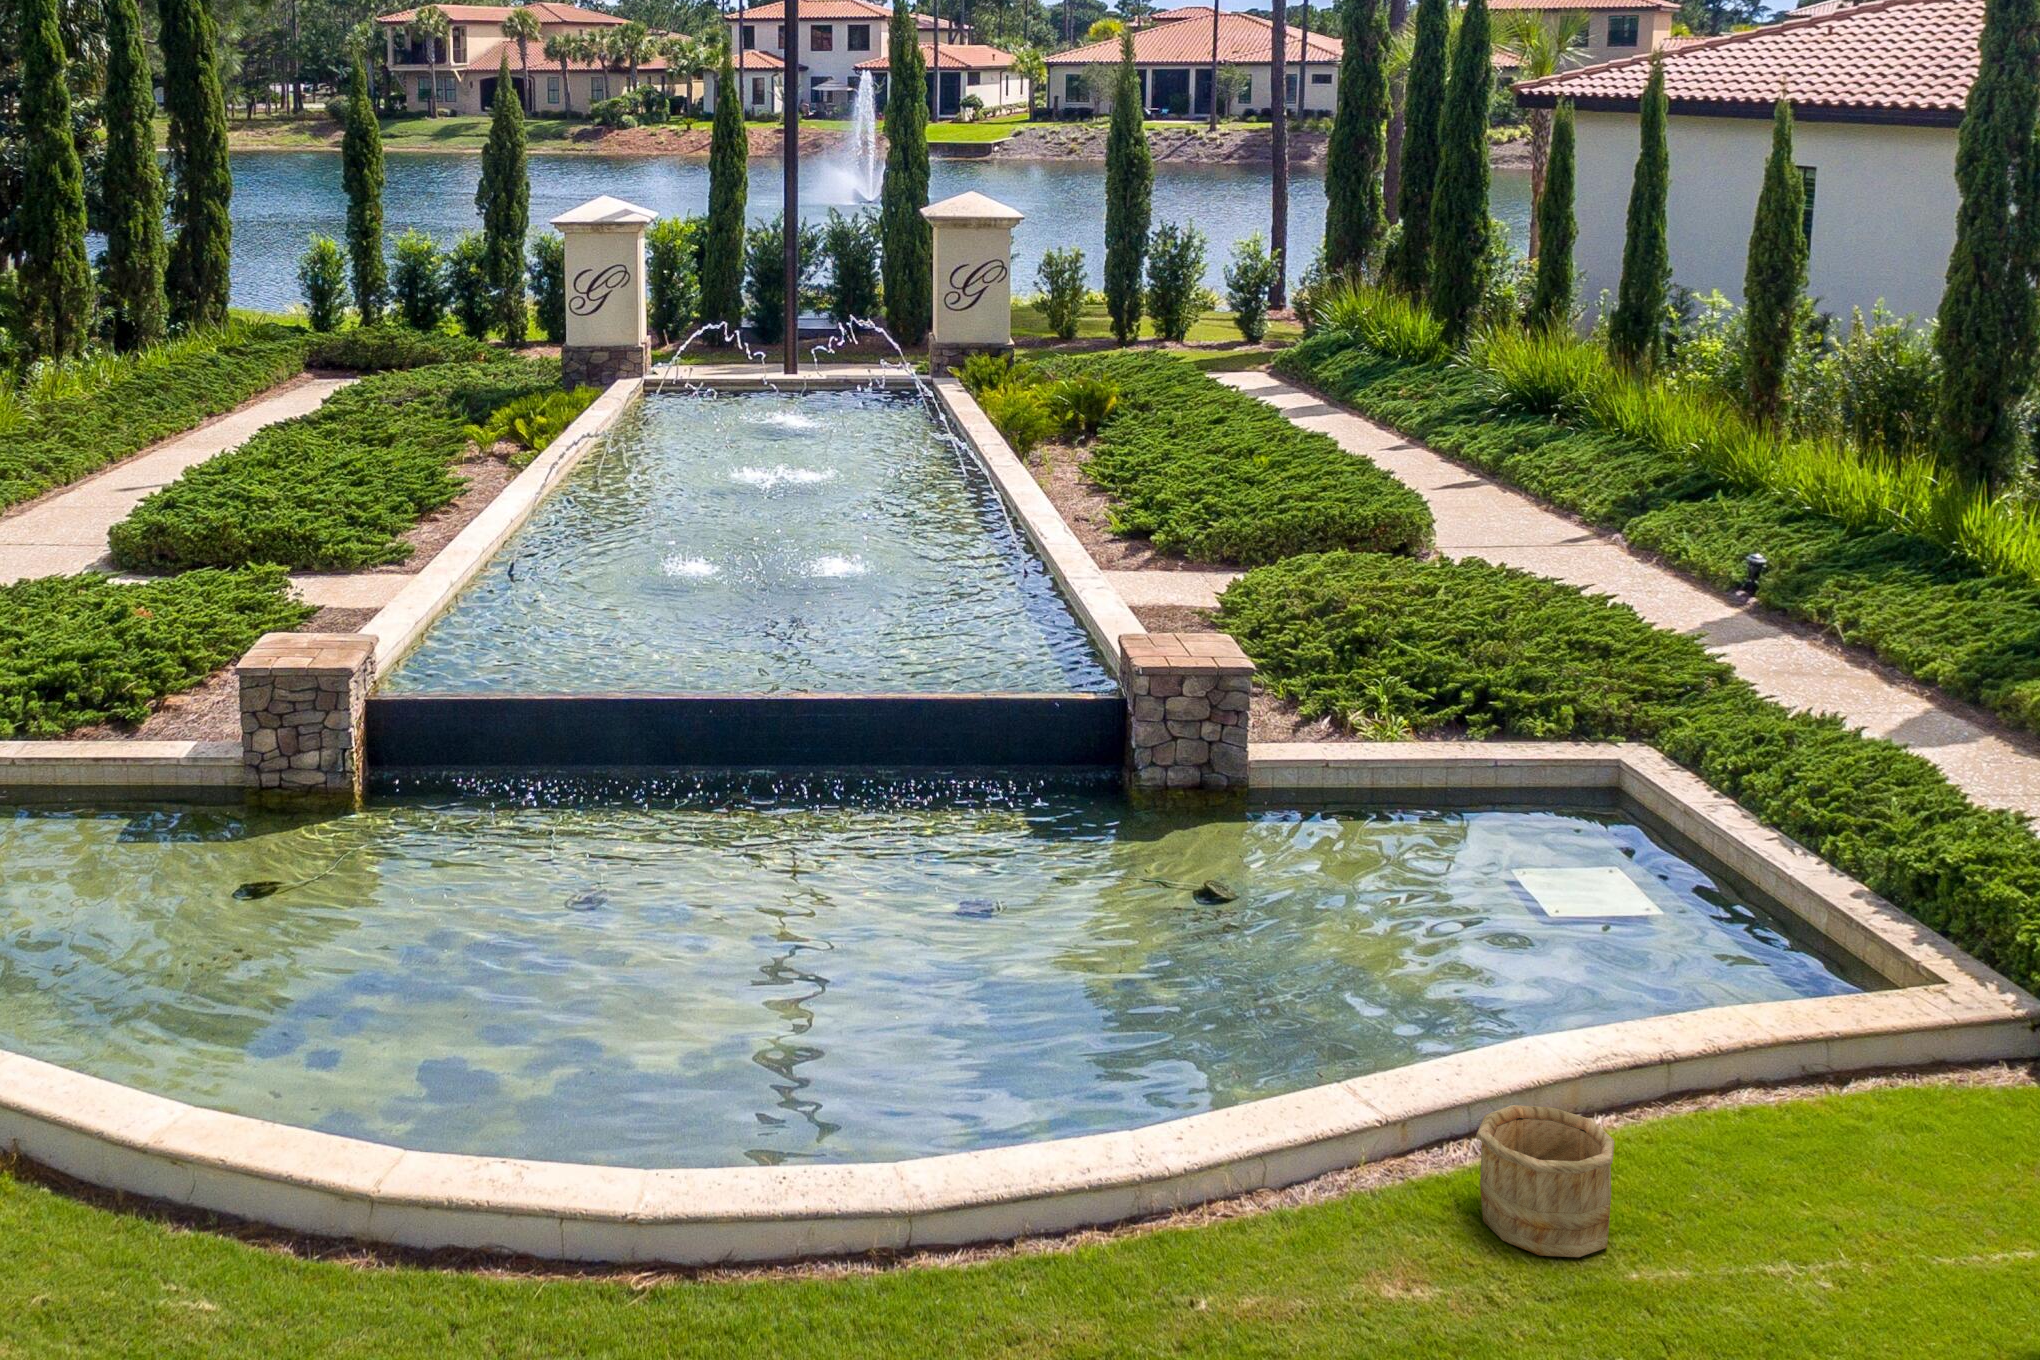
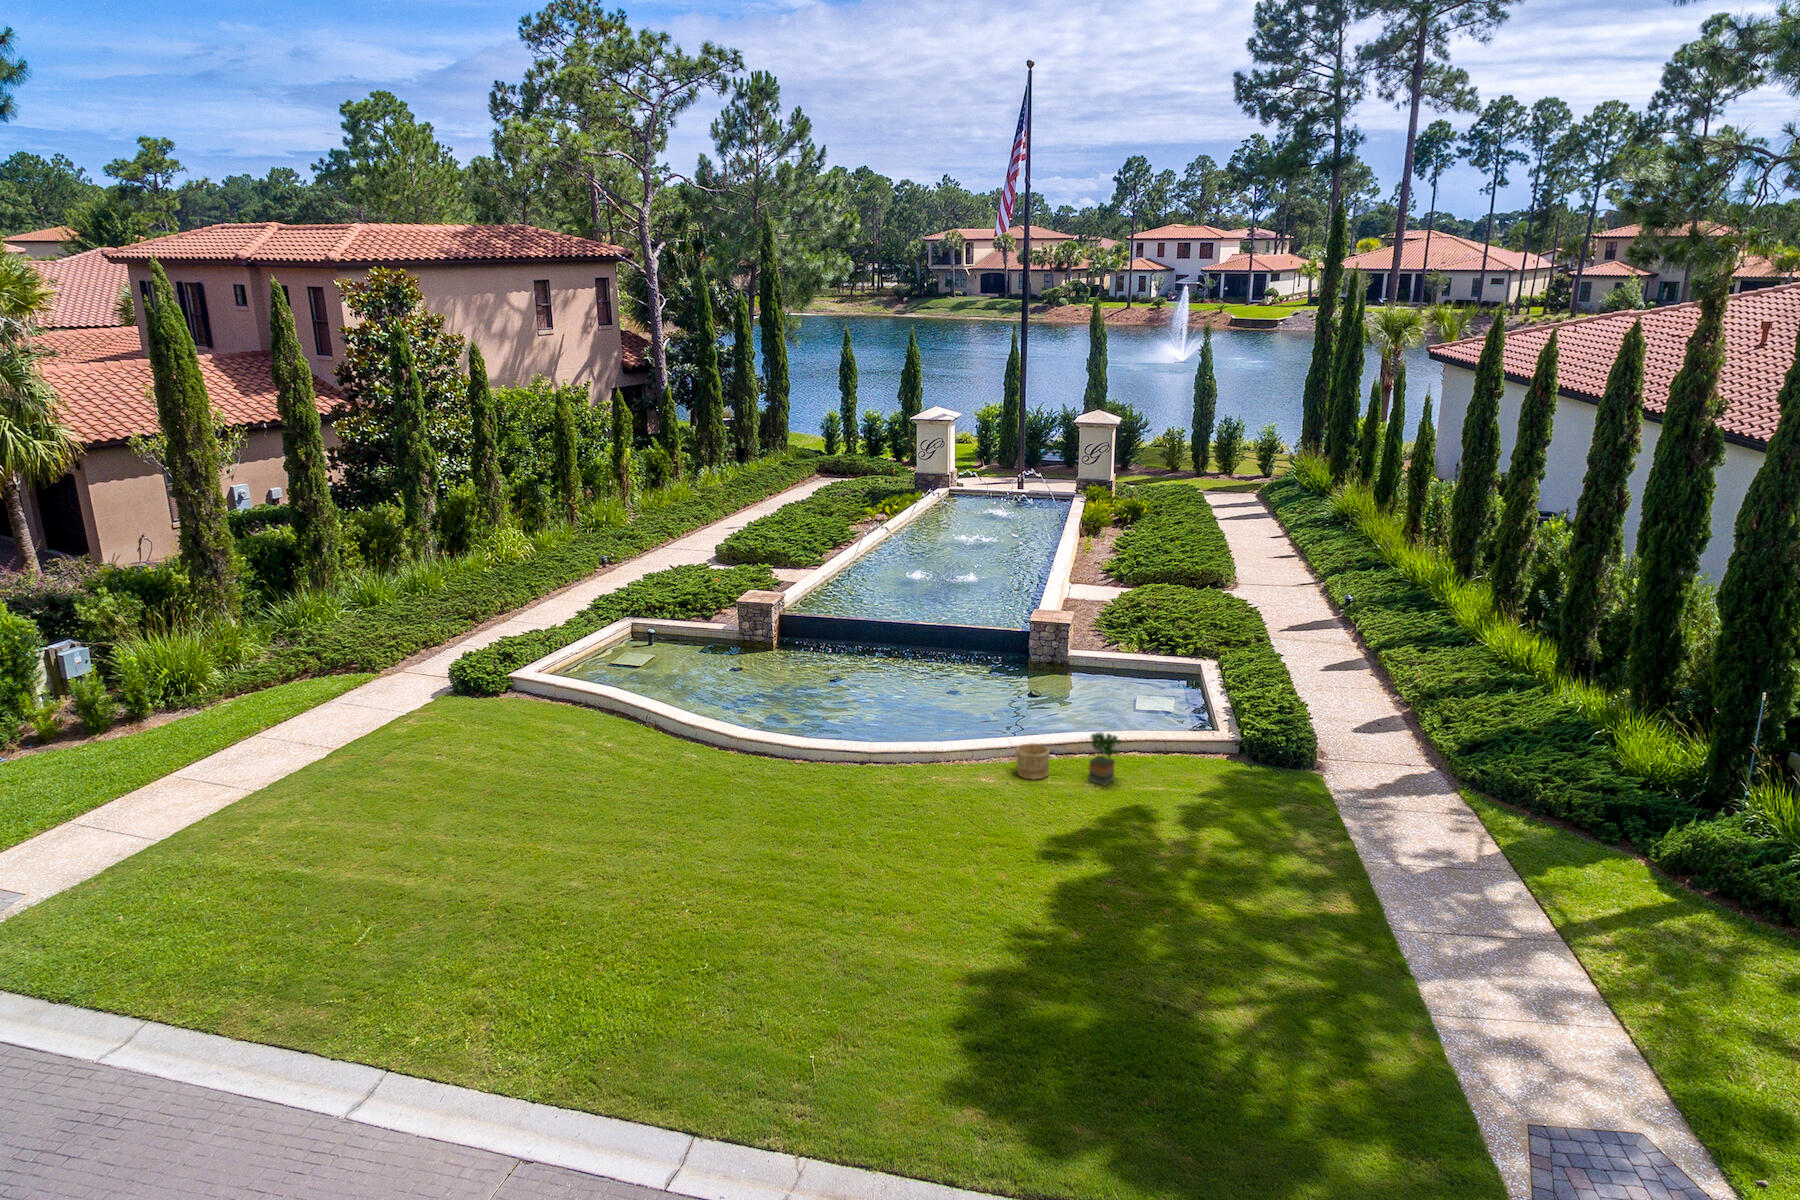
potted tree: none [1737,1040,1881,1251] -> present [1089,732,1122,785]

